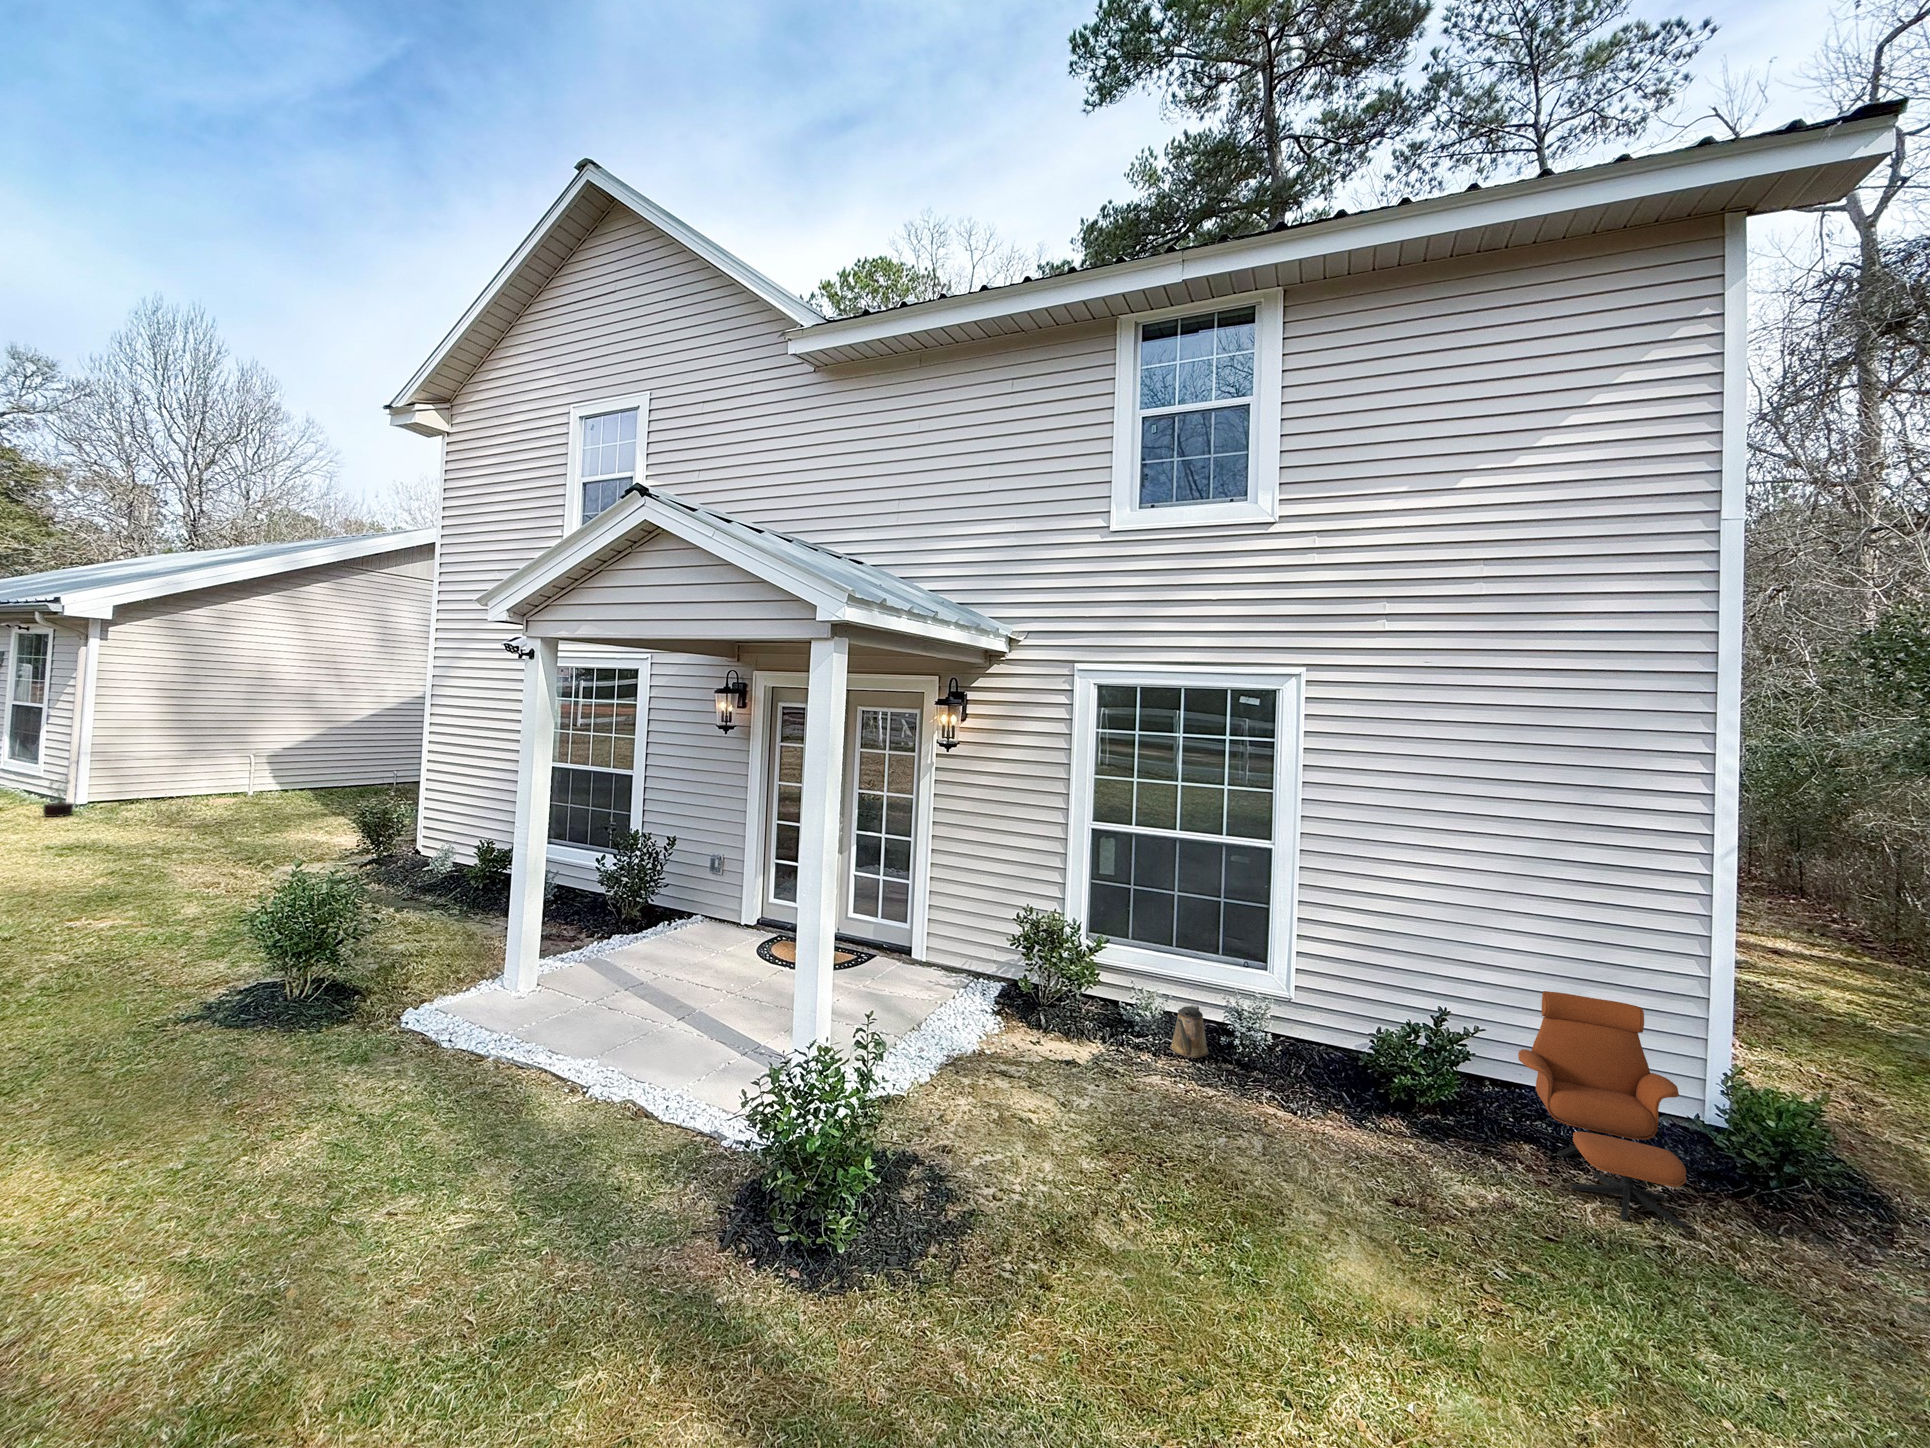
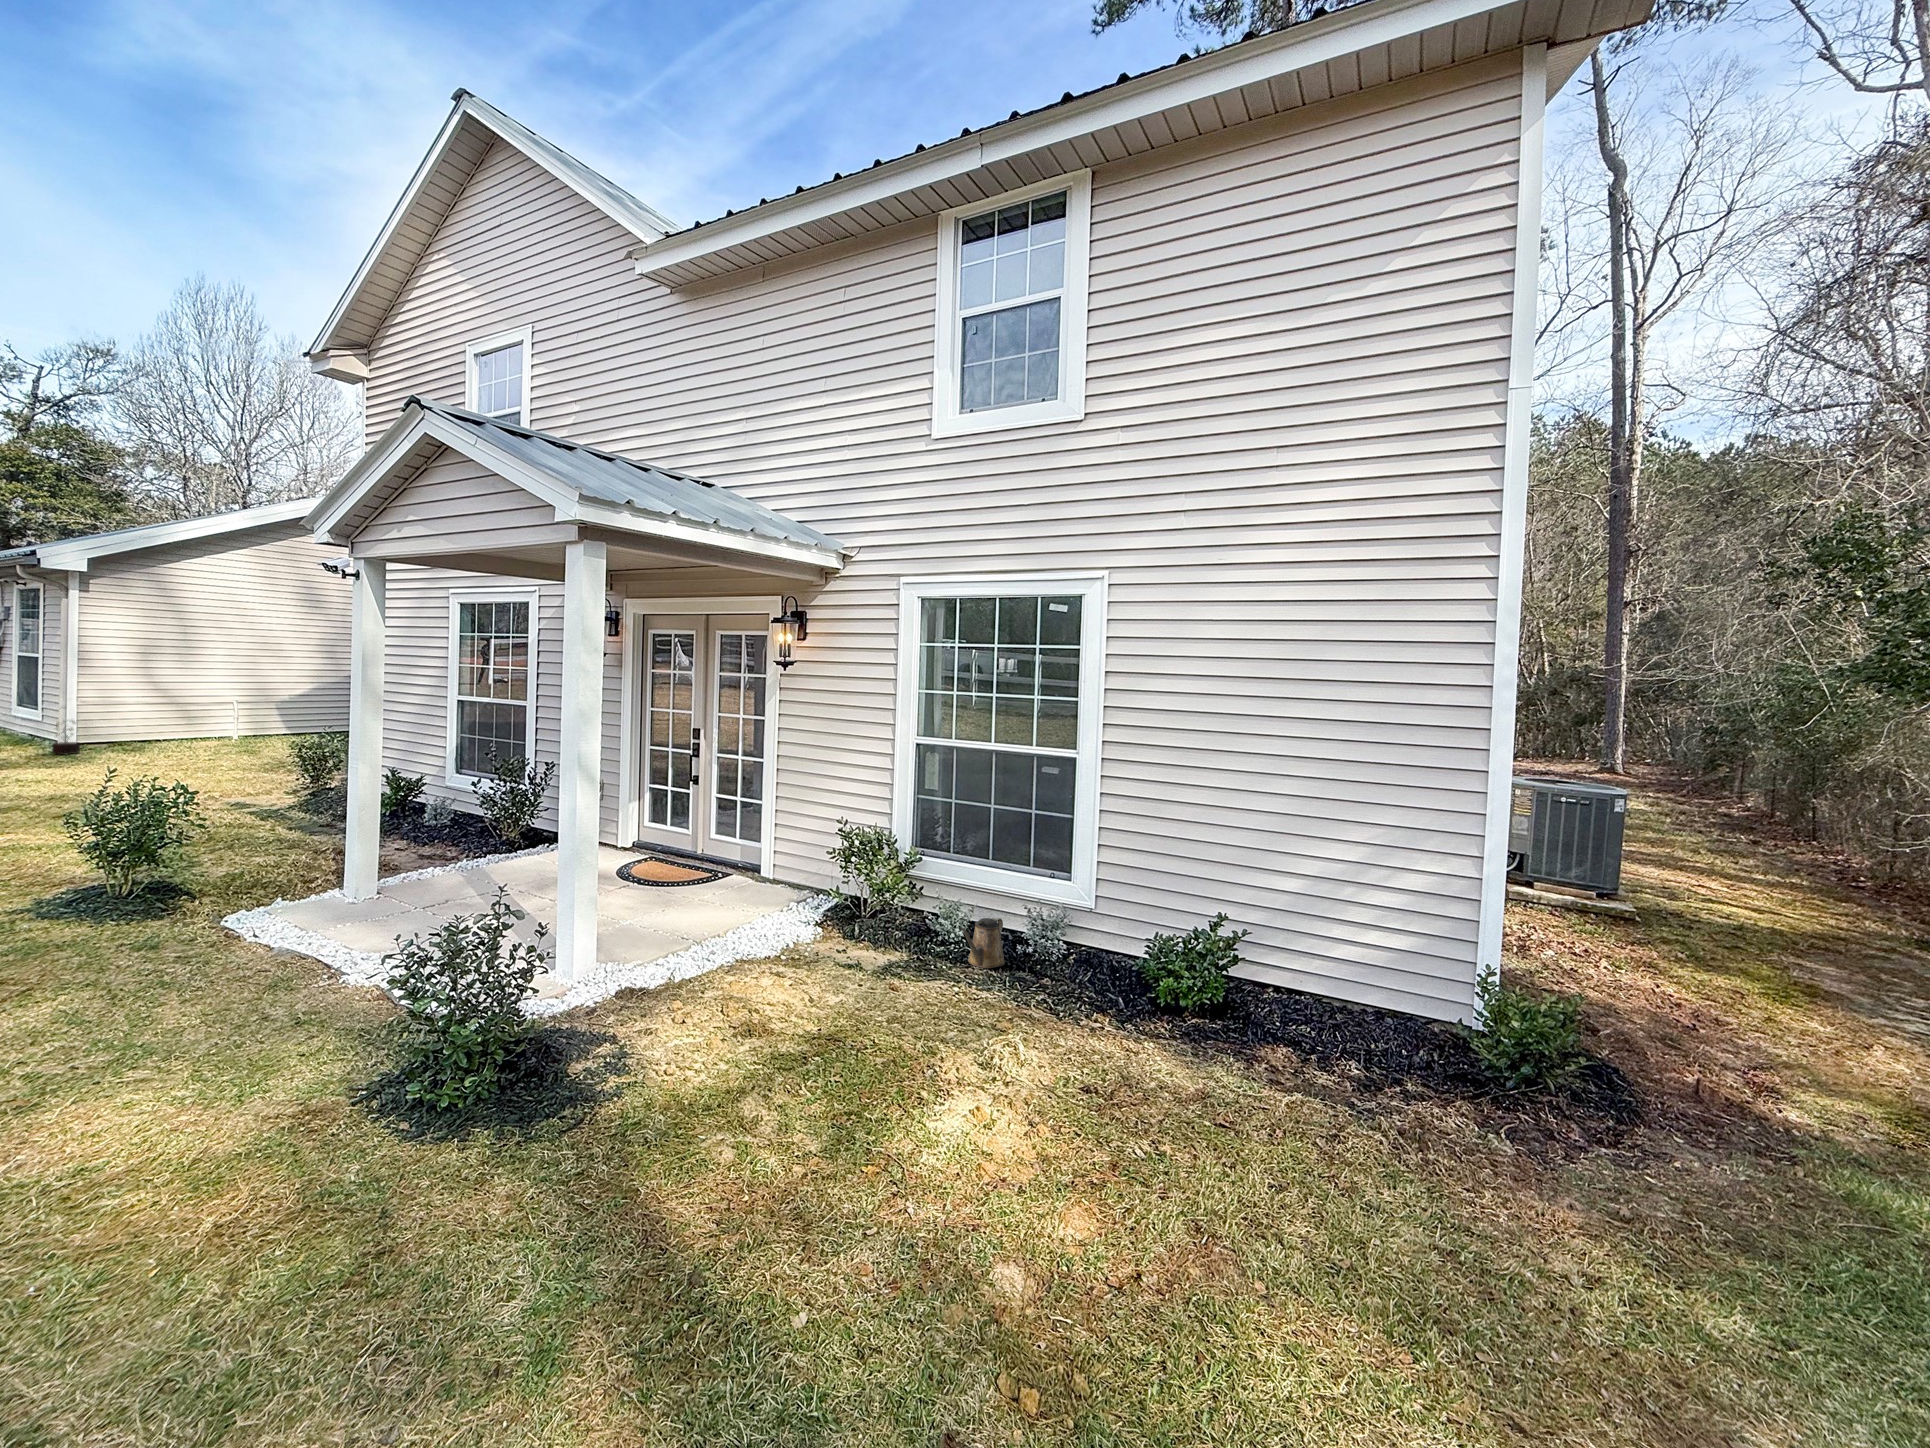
lounge chair: present [1518,991,1687,1227] -> none [1282,898,1435,1136]

